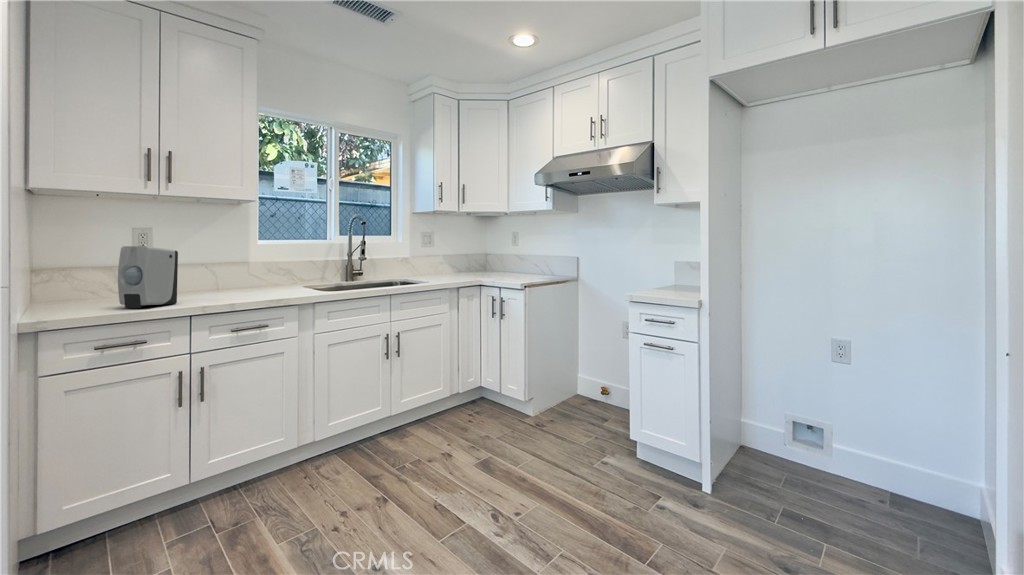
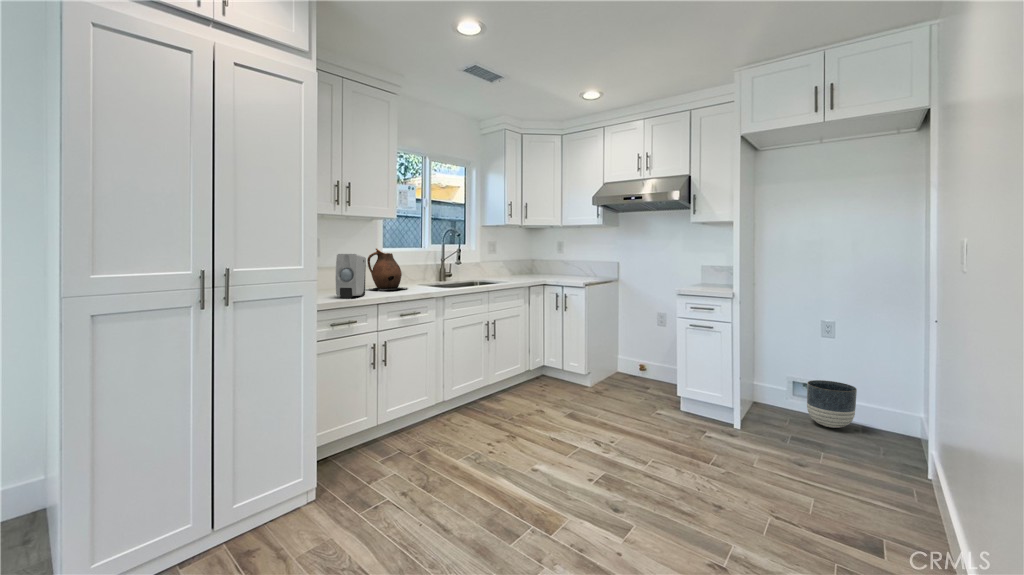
ceramic pitcher: none [210,240,272,296] -> present [367,249,407,290]
planter: none [809,424,882,496] -> present [807,380,857,428]

